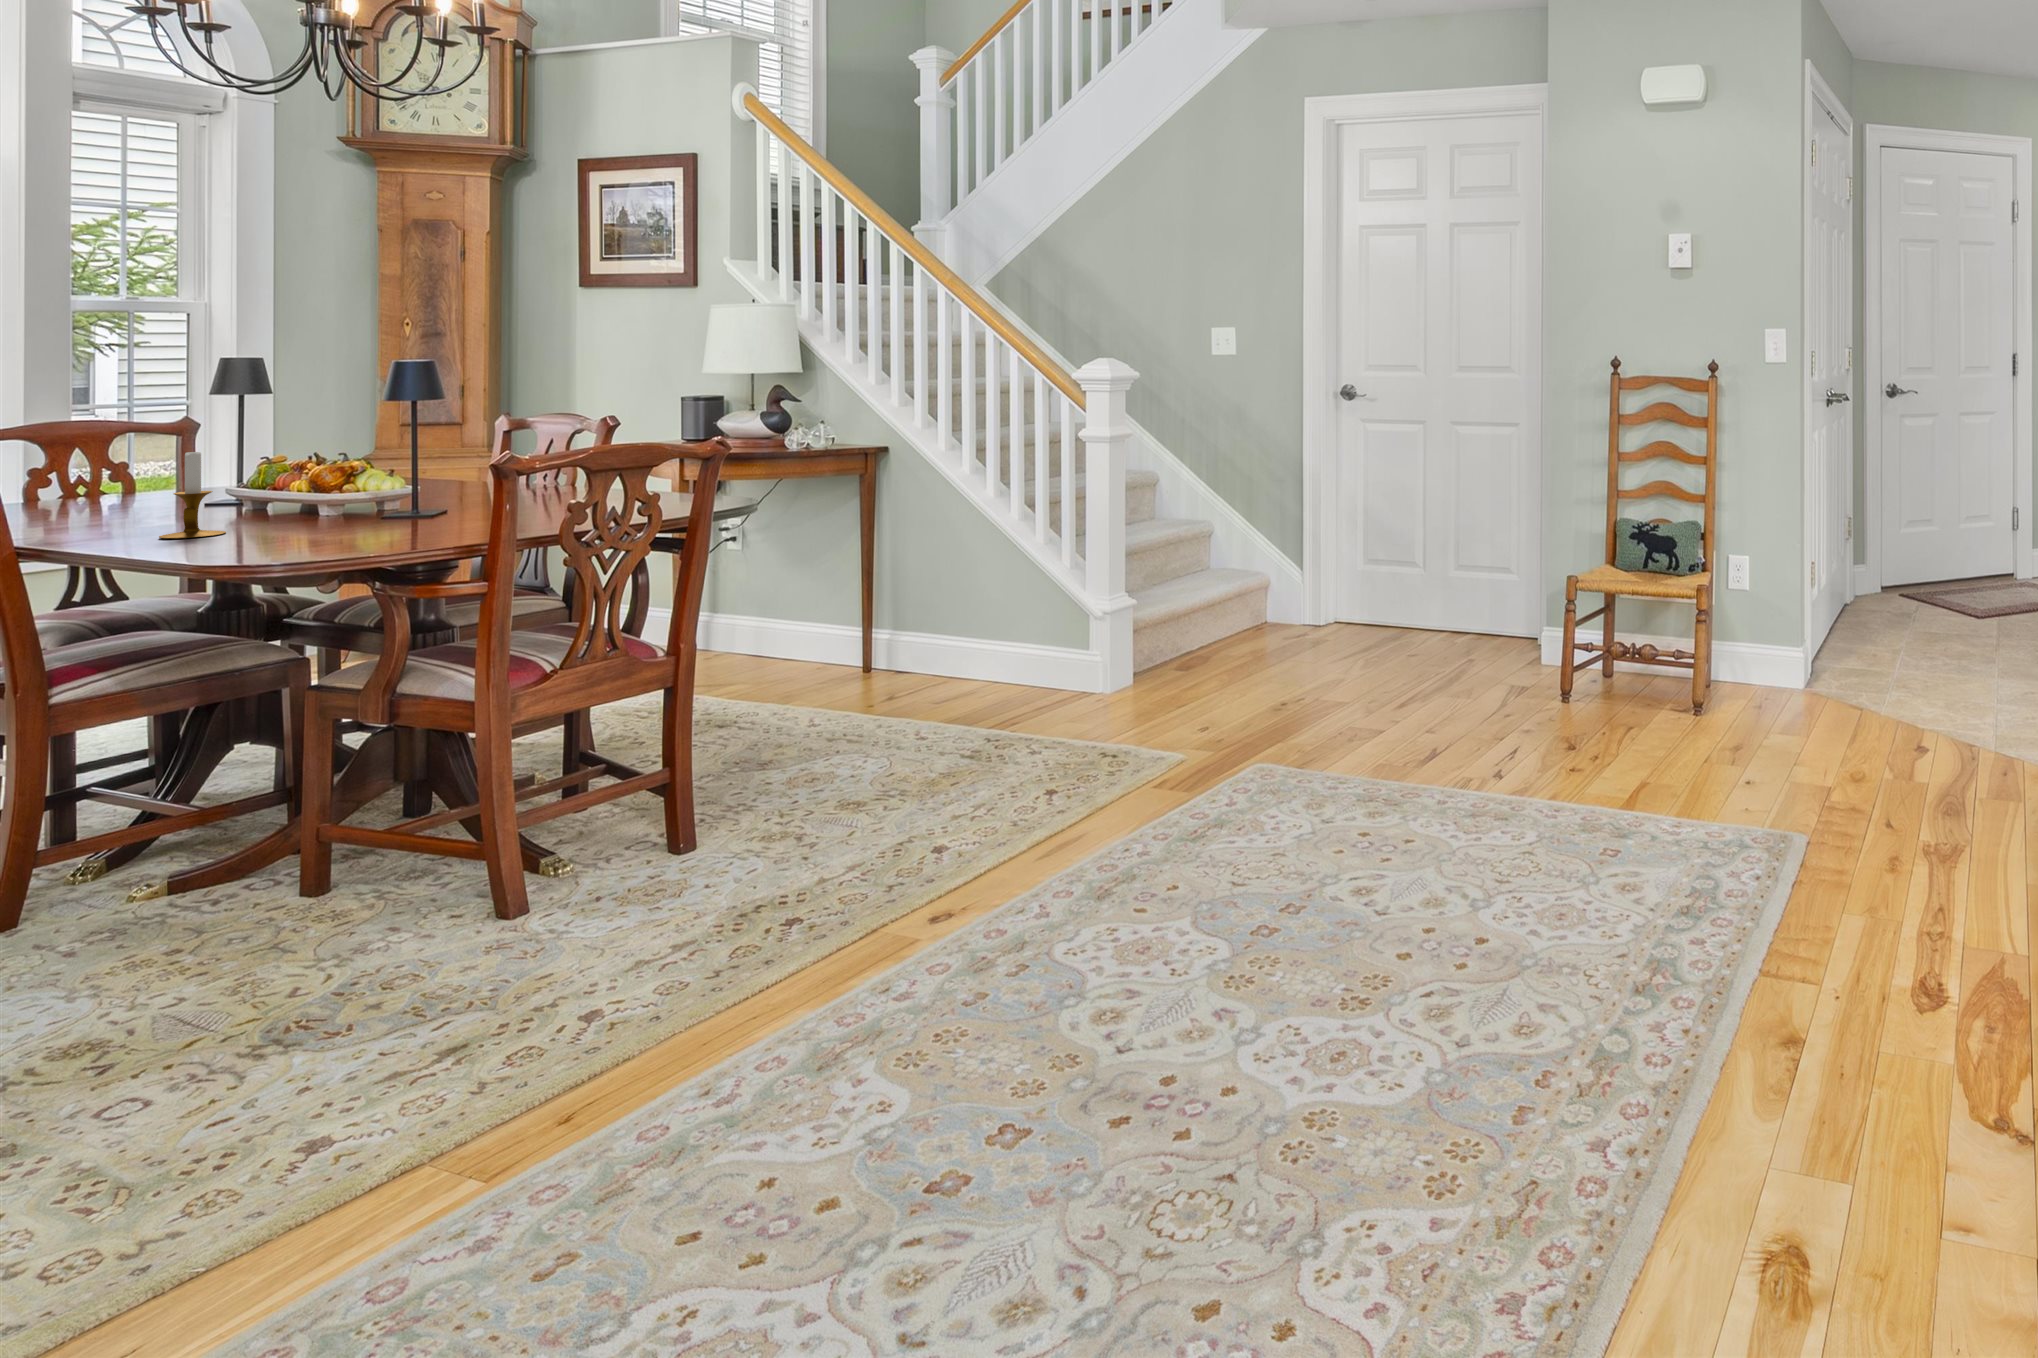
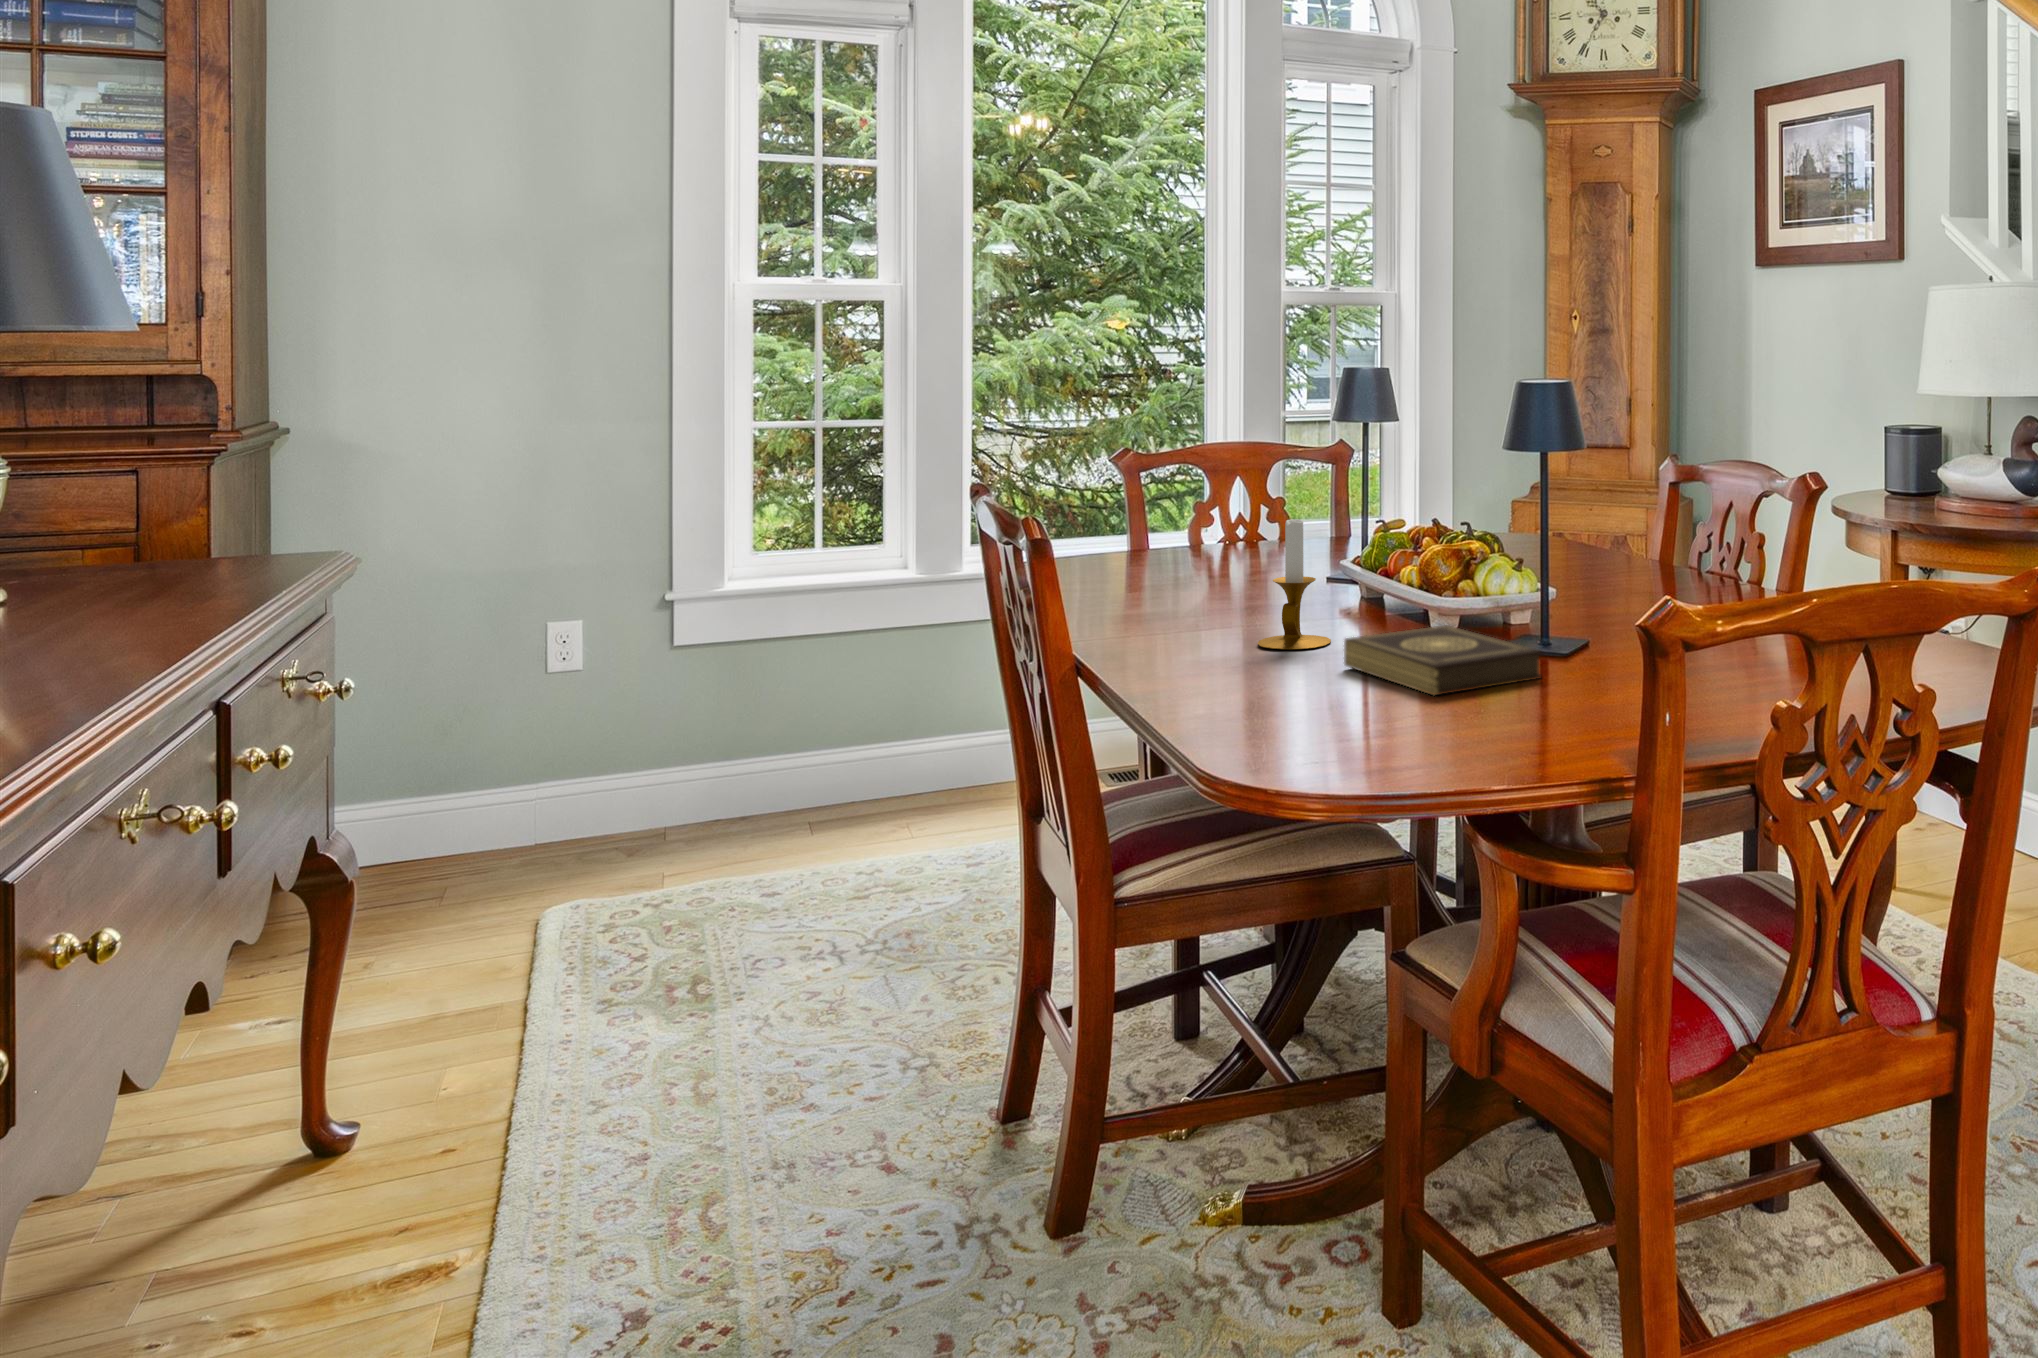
book: none [248,511,412,542] -> present [1344,625,1541,696]

